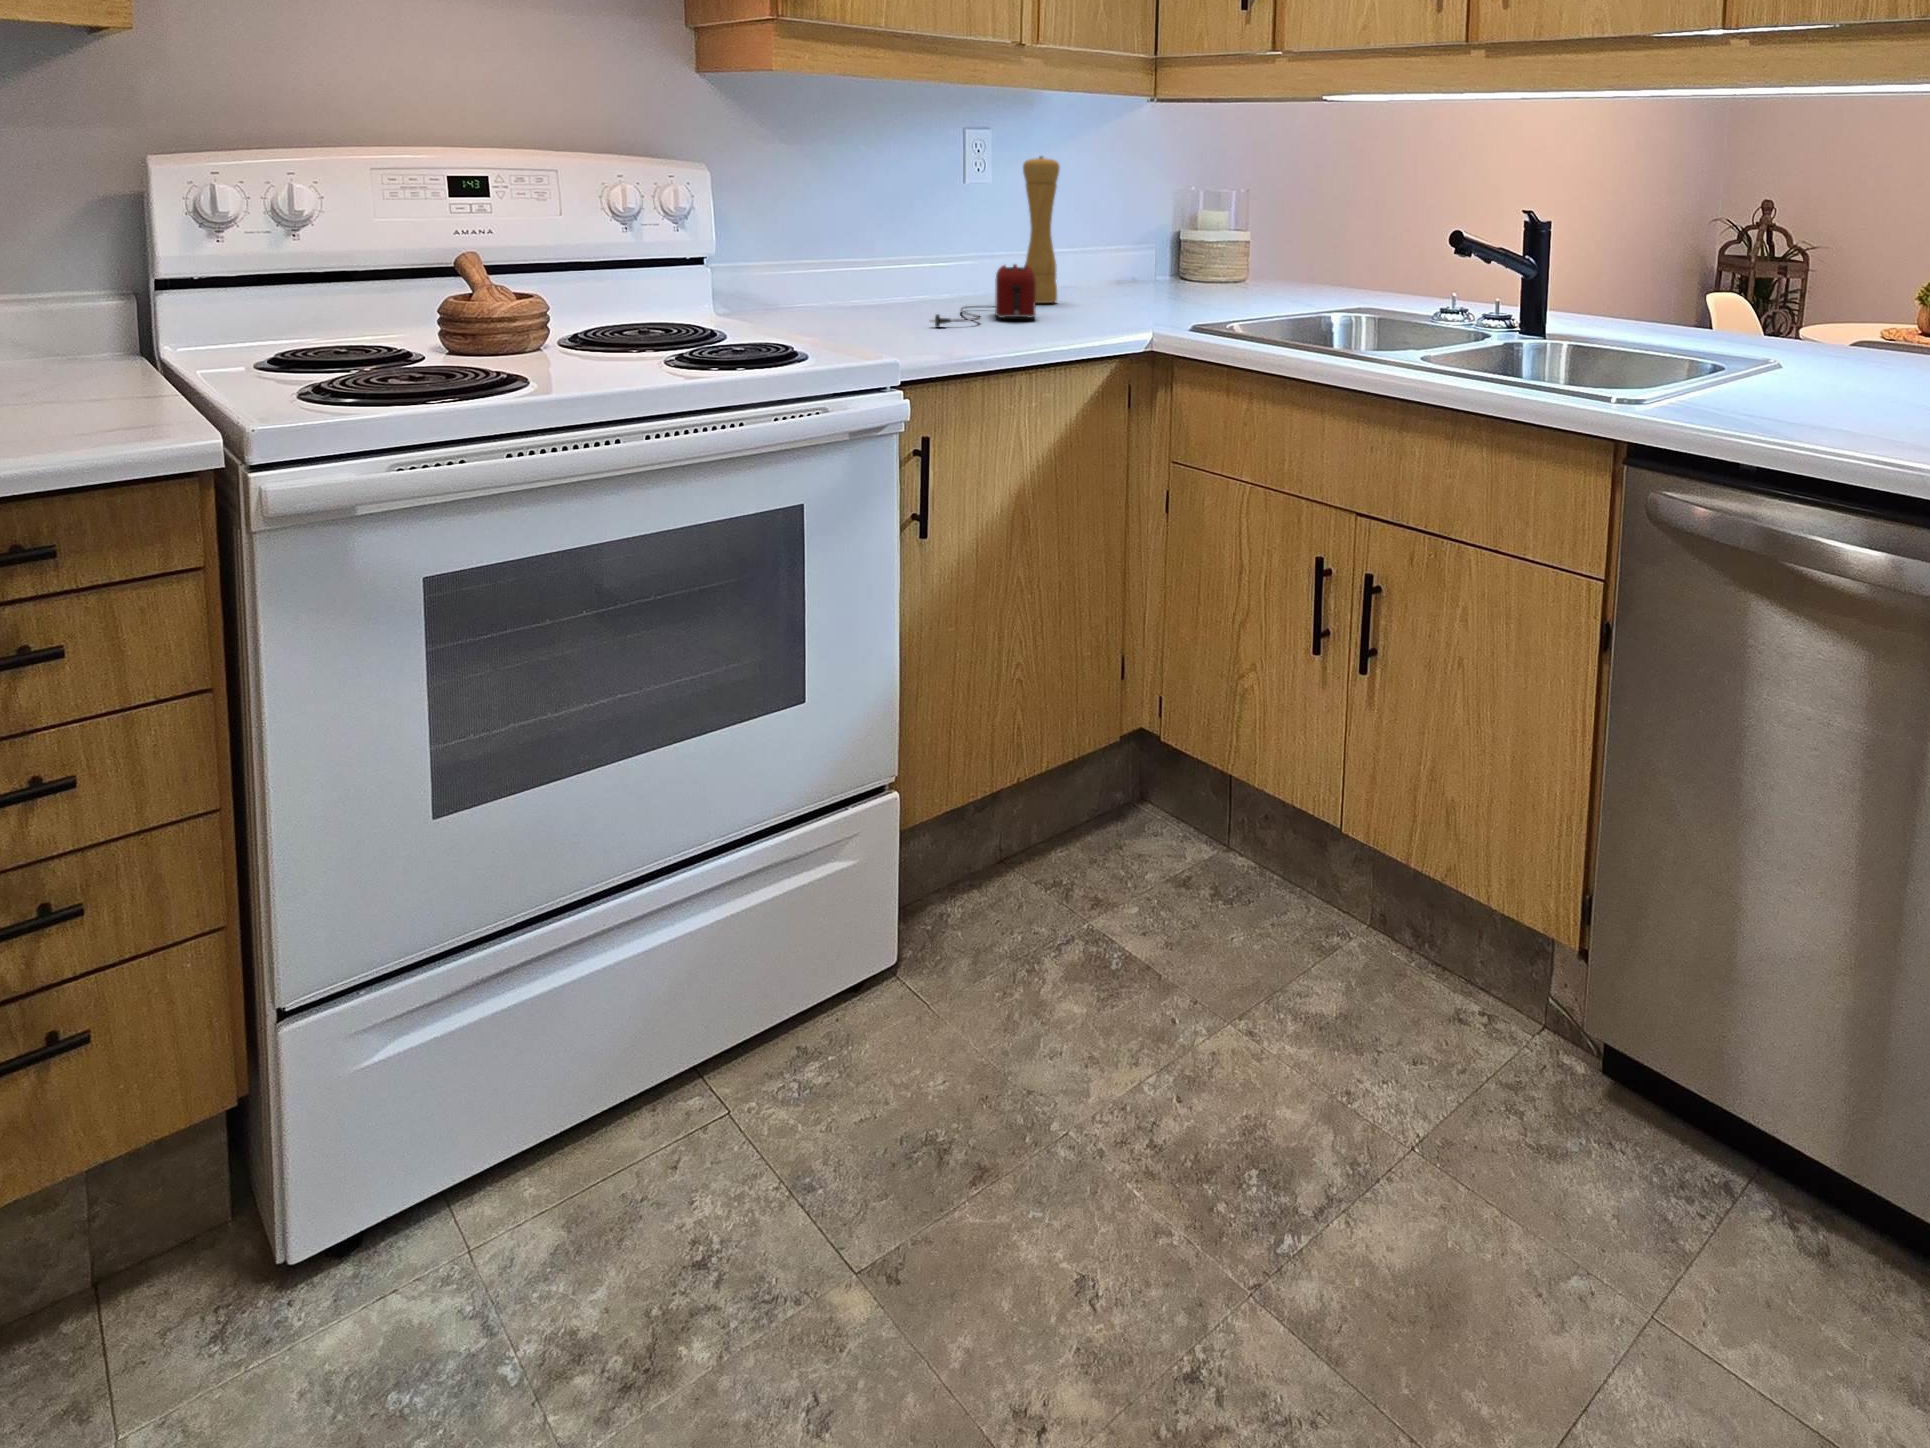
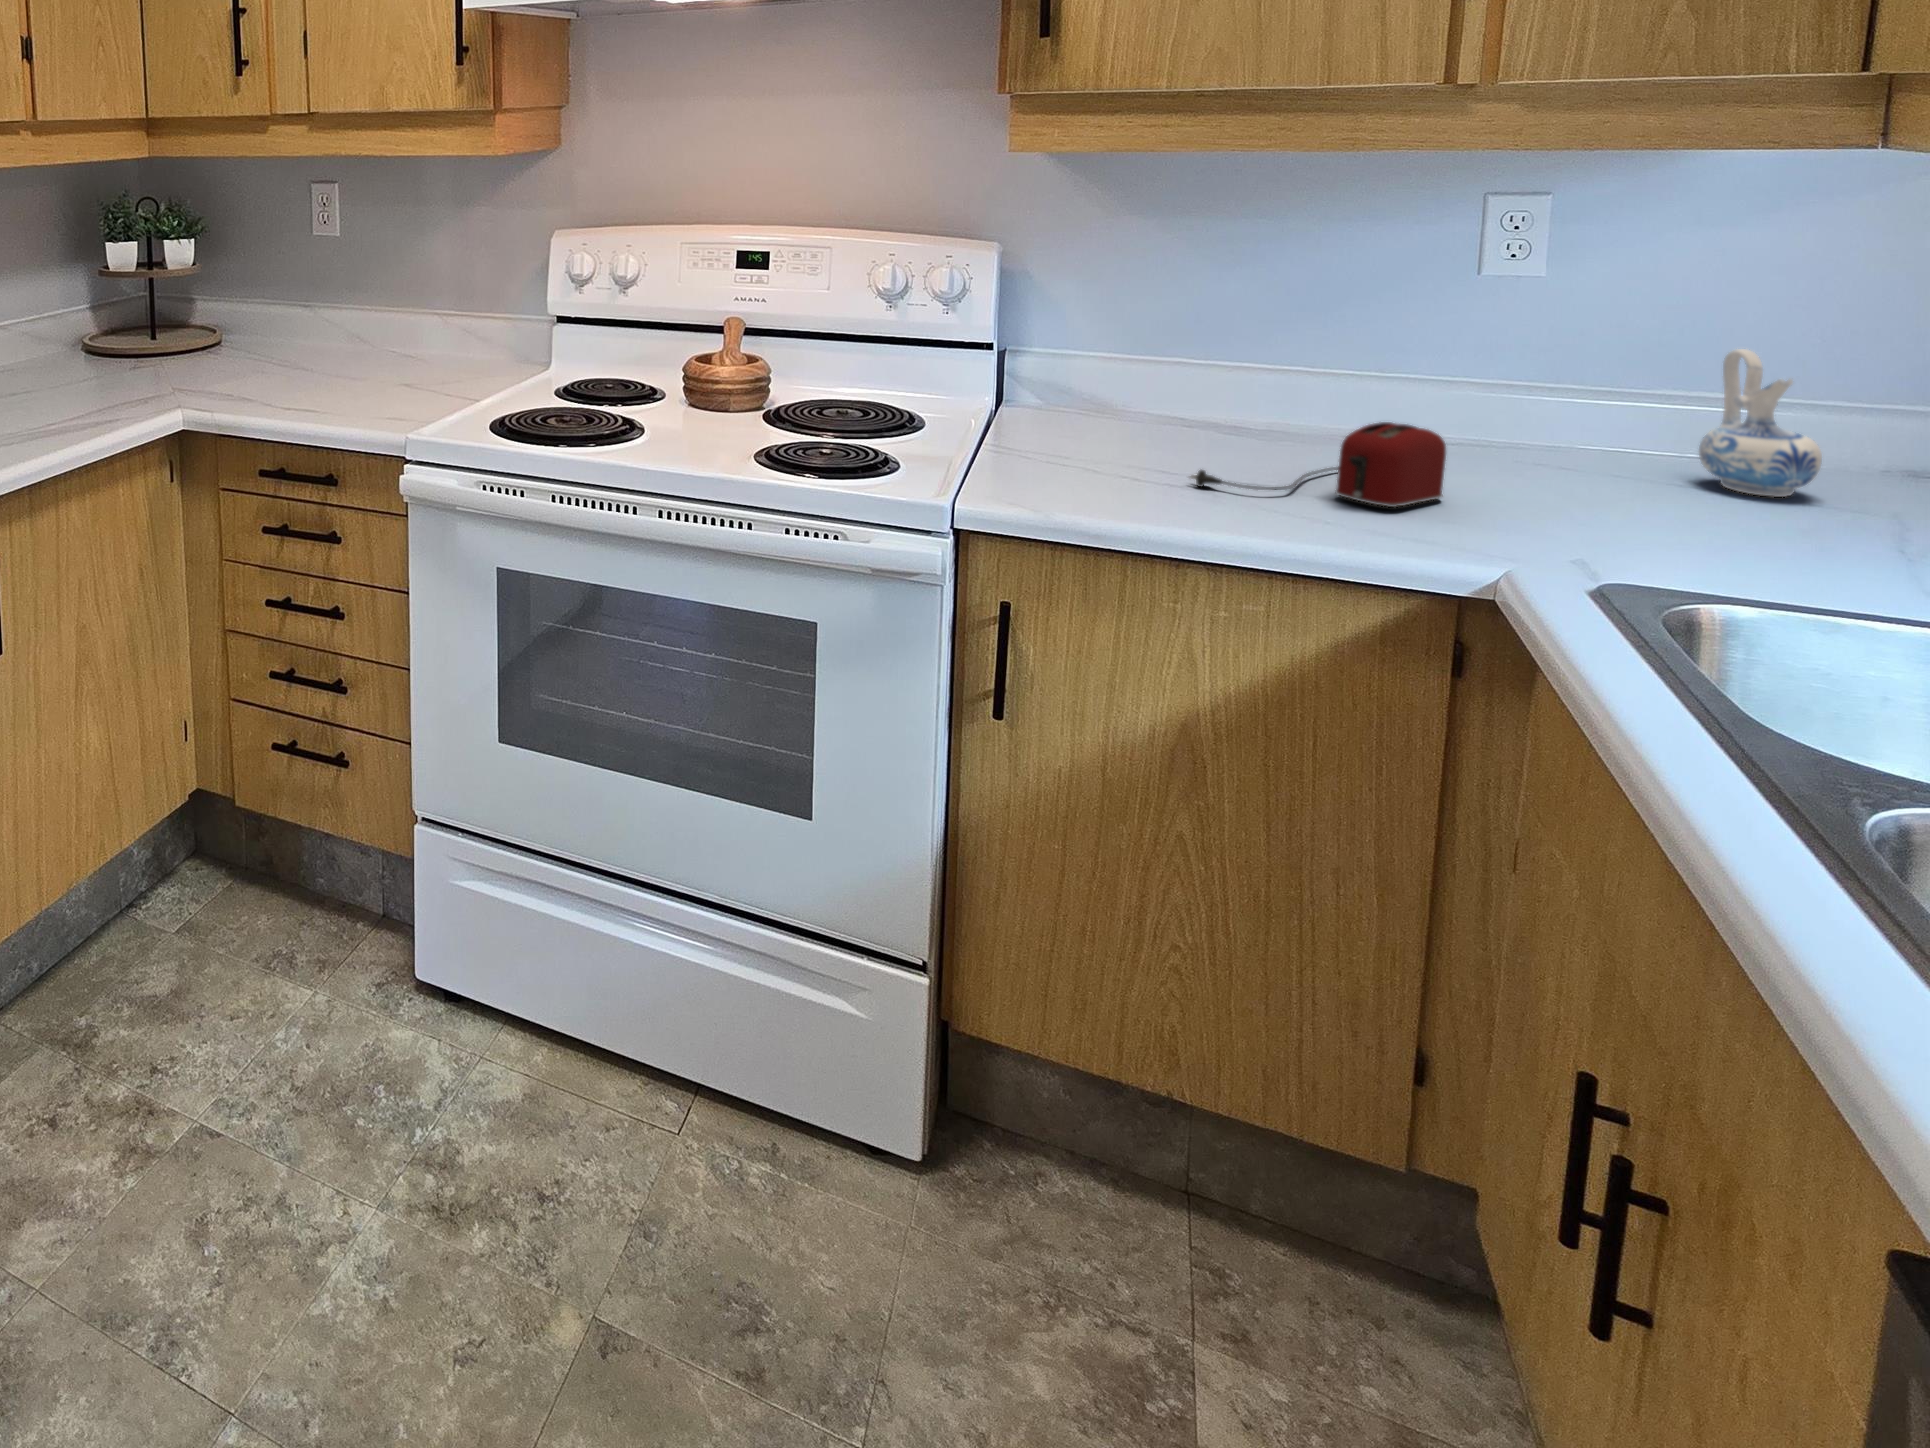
pepper mill: present [1023,156,1059,303] -> none [1518,261,1617,492]
ceramic pitcher: none [1065,212,1113,294] -> present [1699,349,1822,497]

